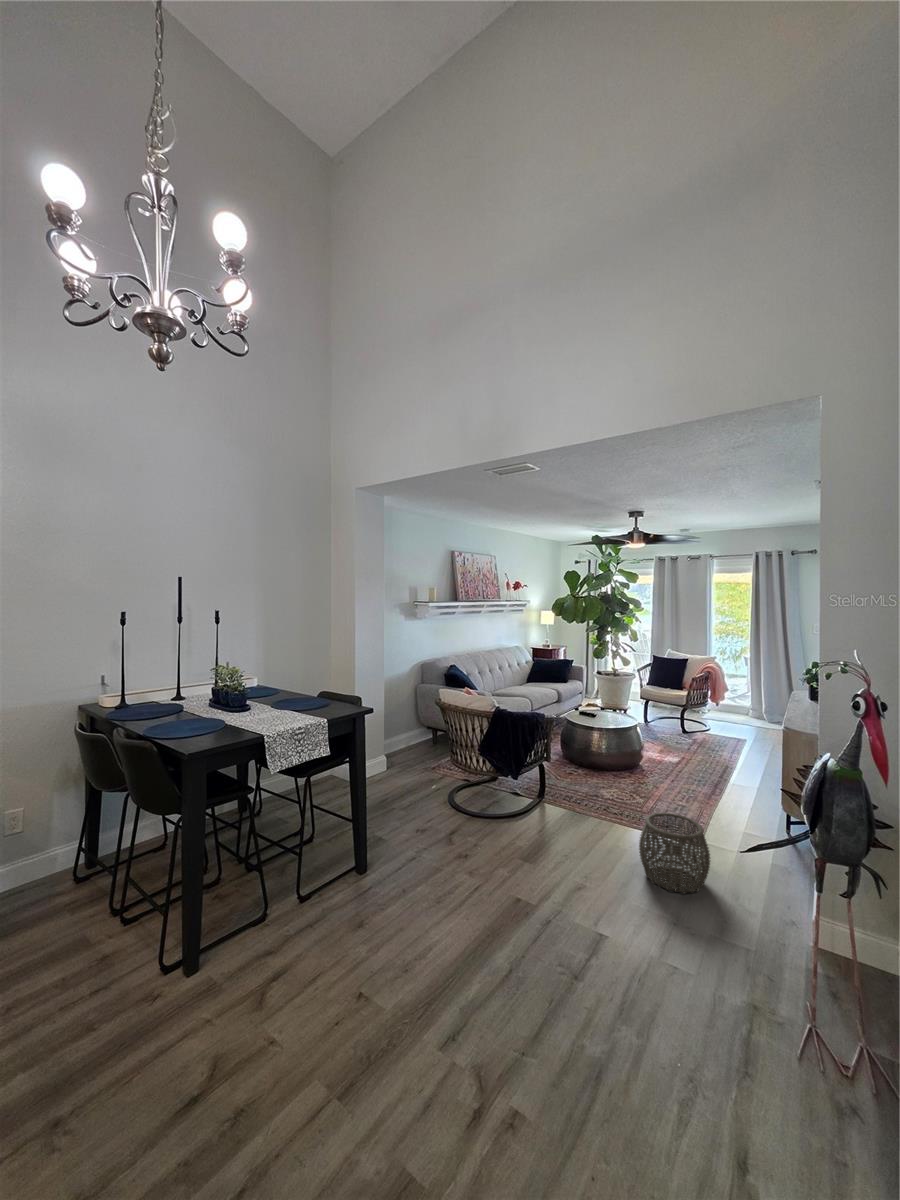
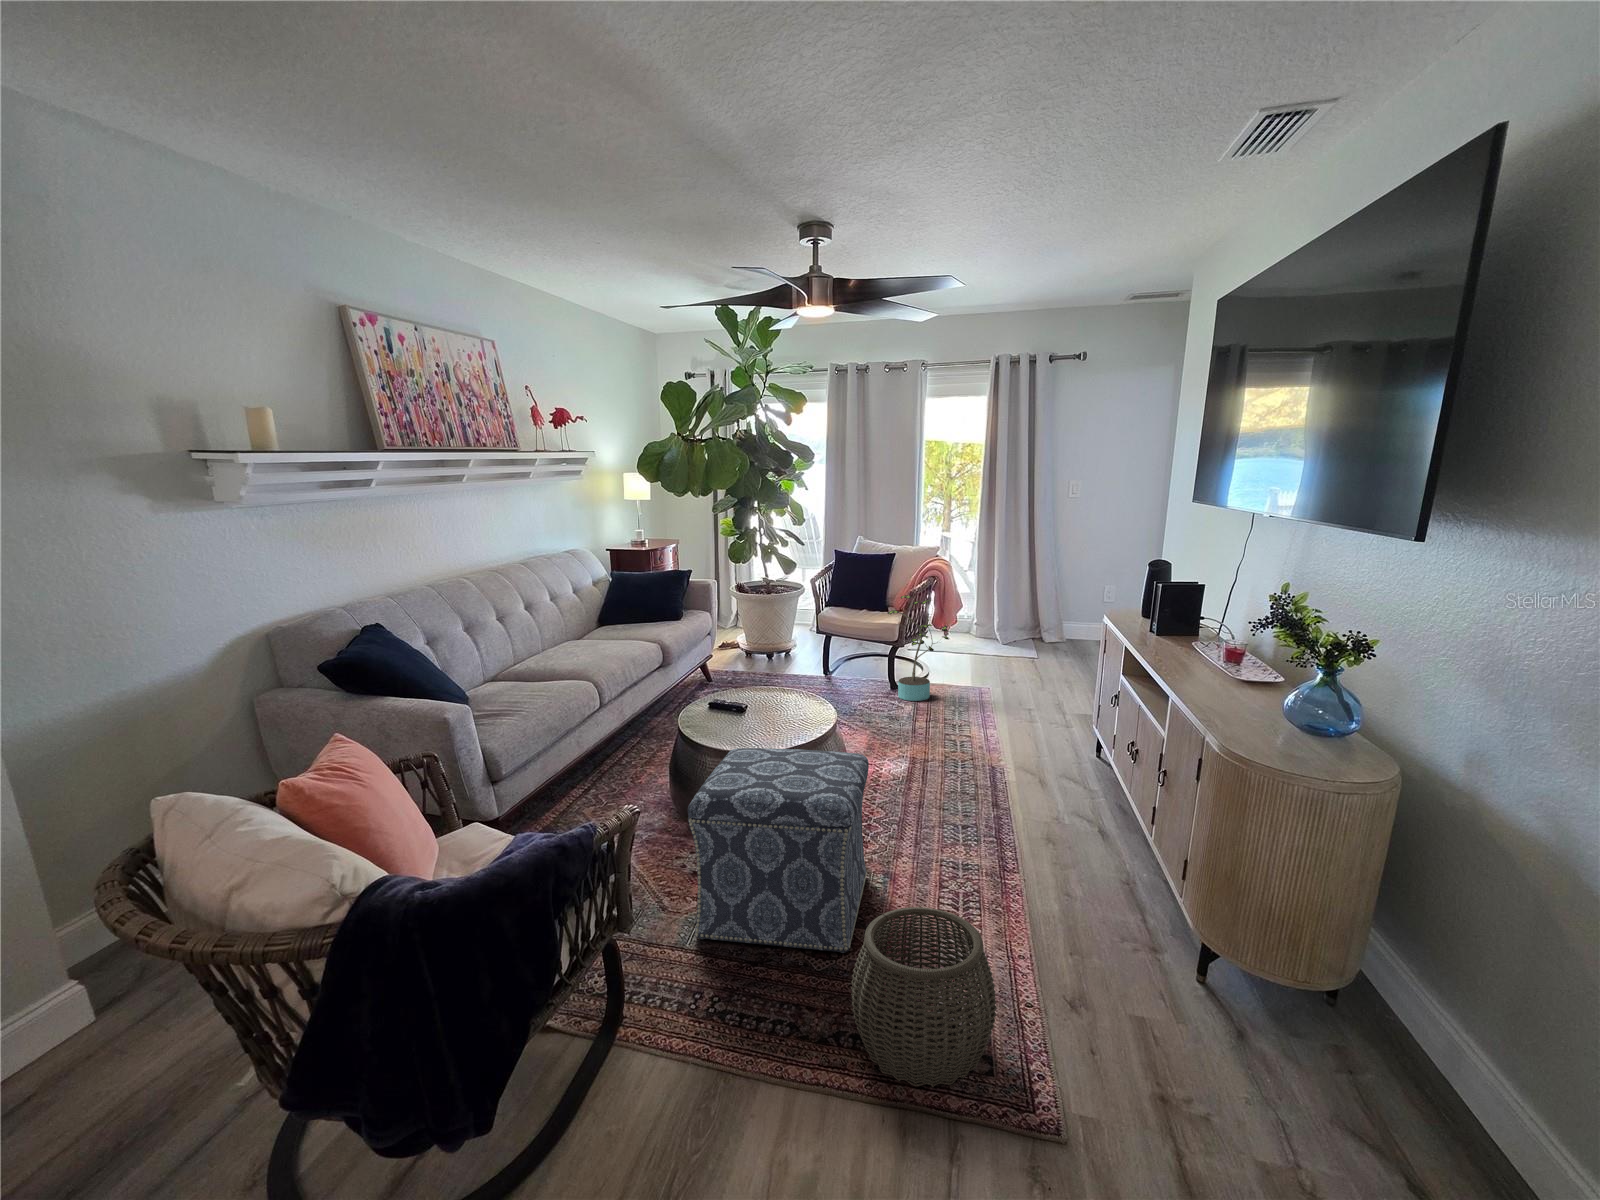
potted plant: none [682,682,721,742] -> present [888,595,949,701]
ottoman: none [569,739,658,839] -> present [688,748,869,953]

